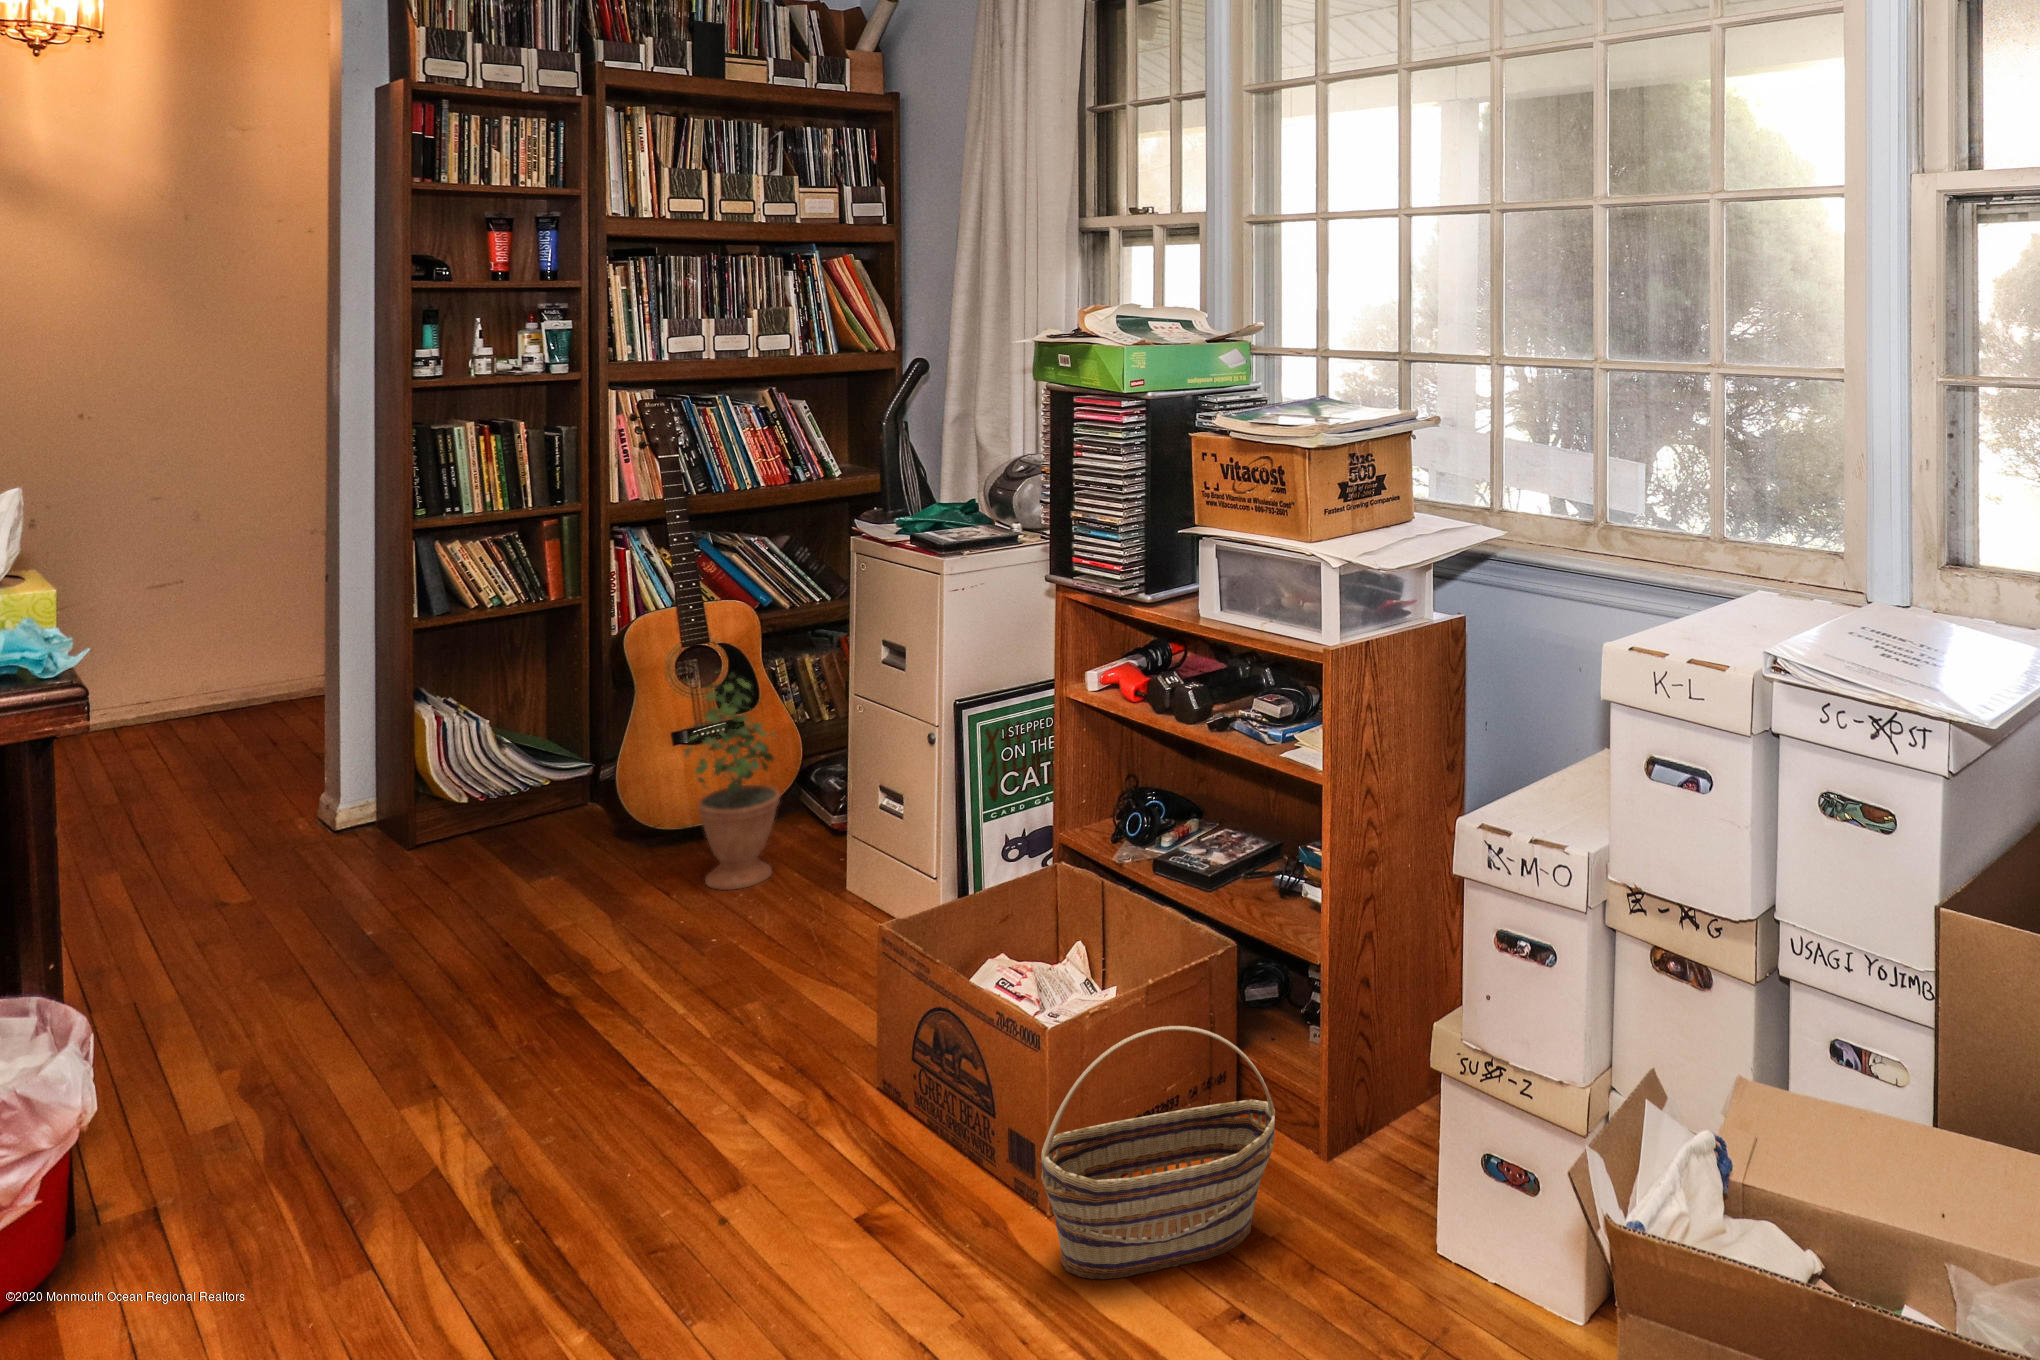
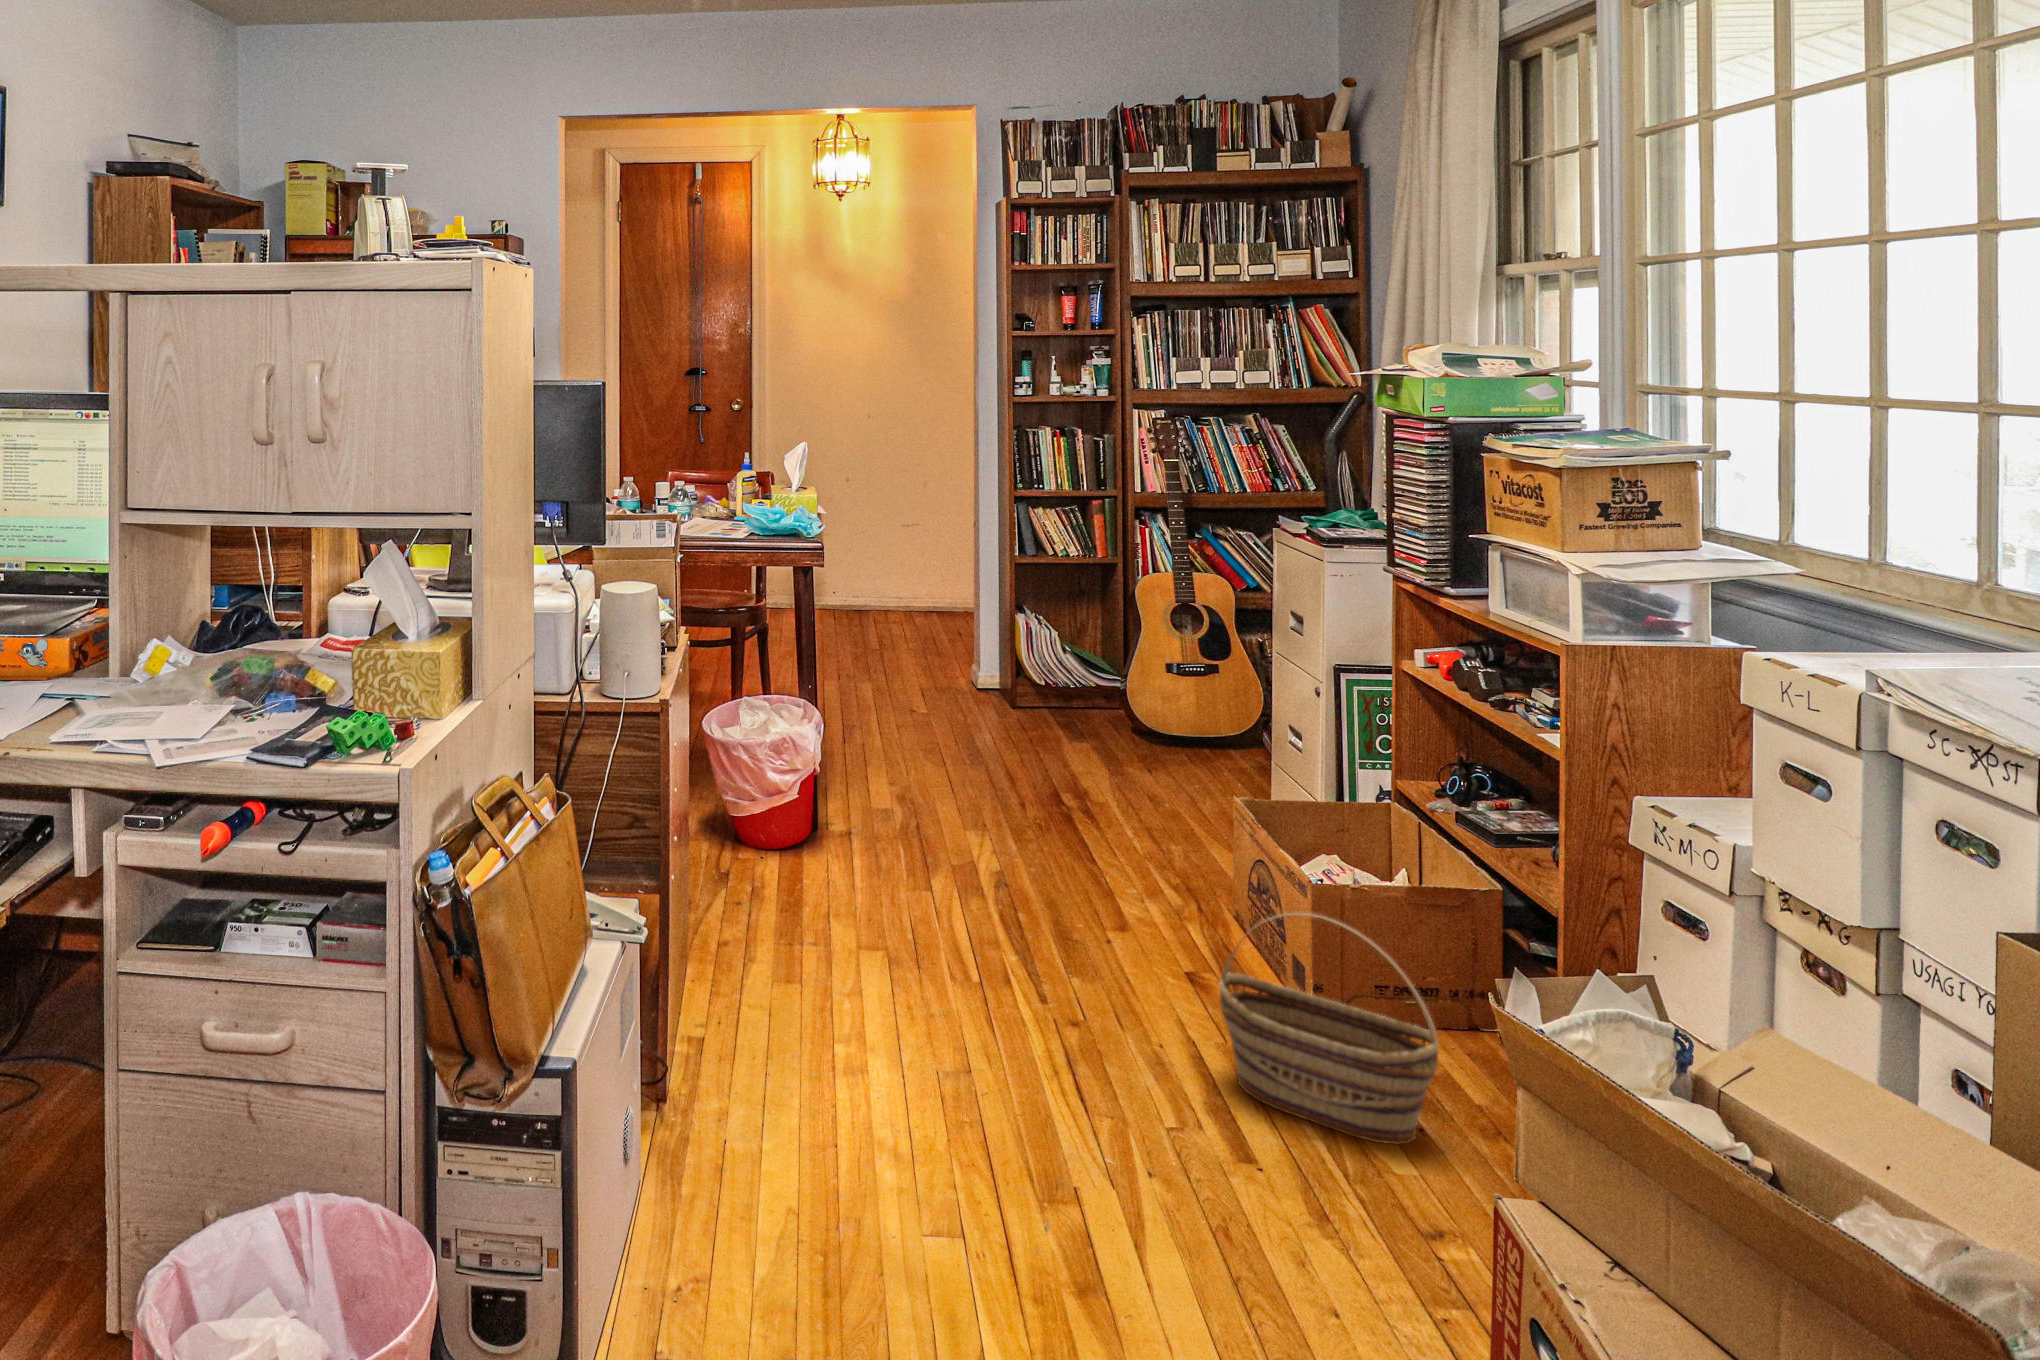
potted plant: present [685,671,780,890] -> none [1140,616,1211,786]

